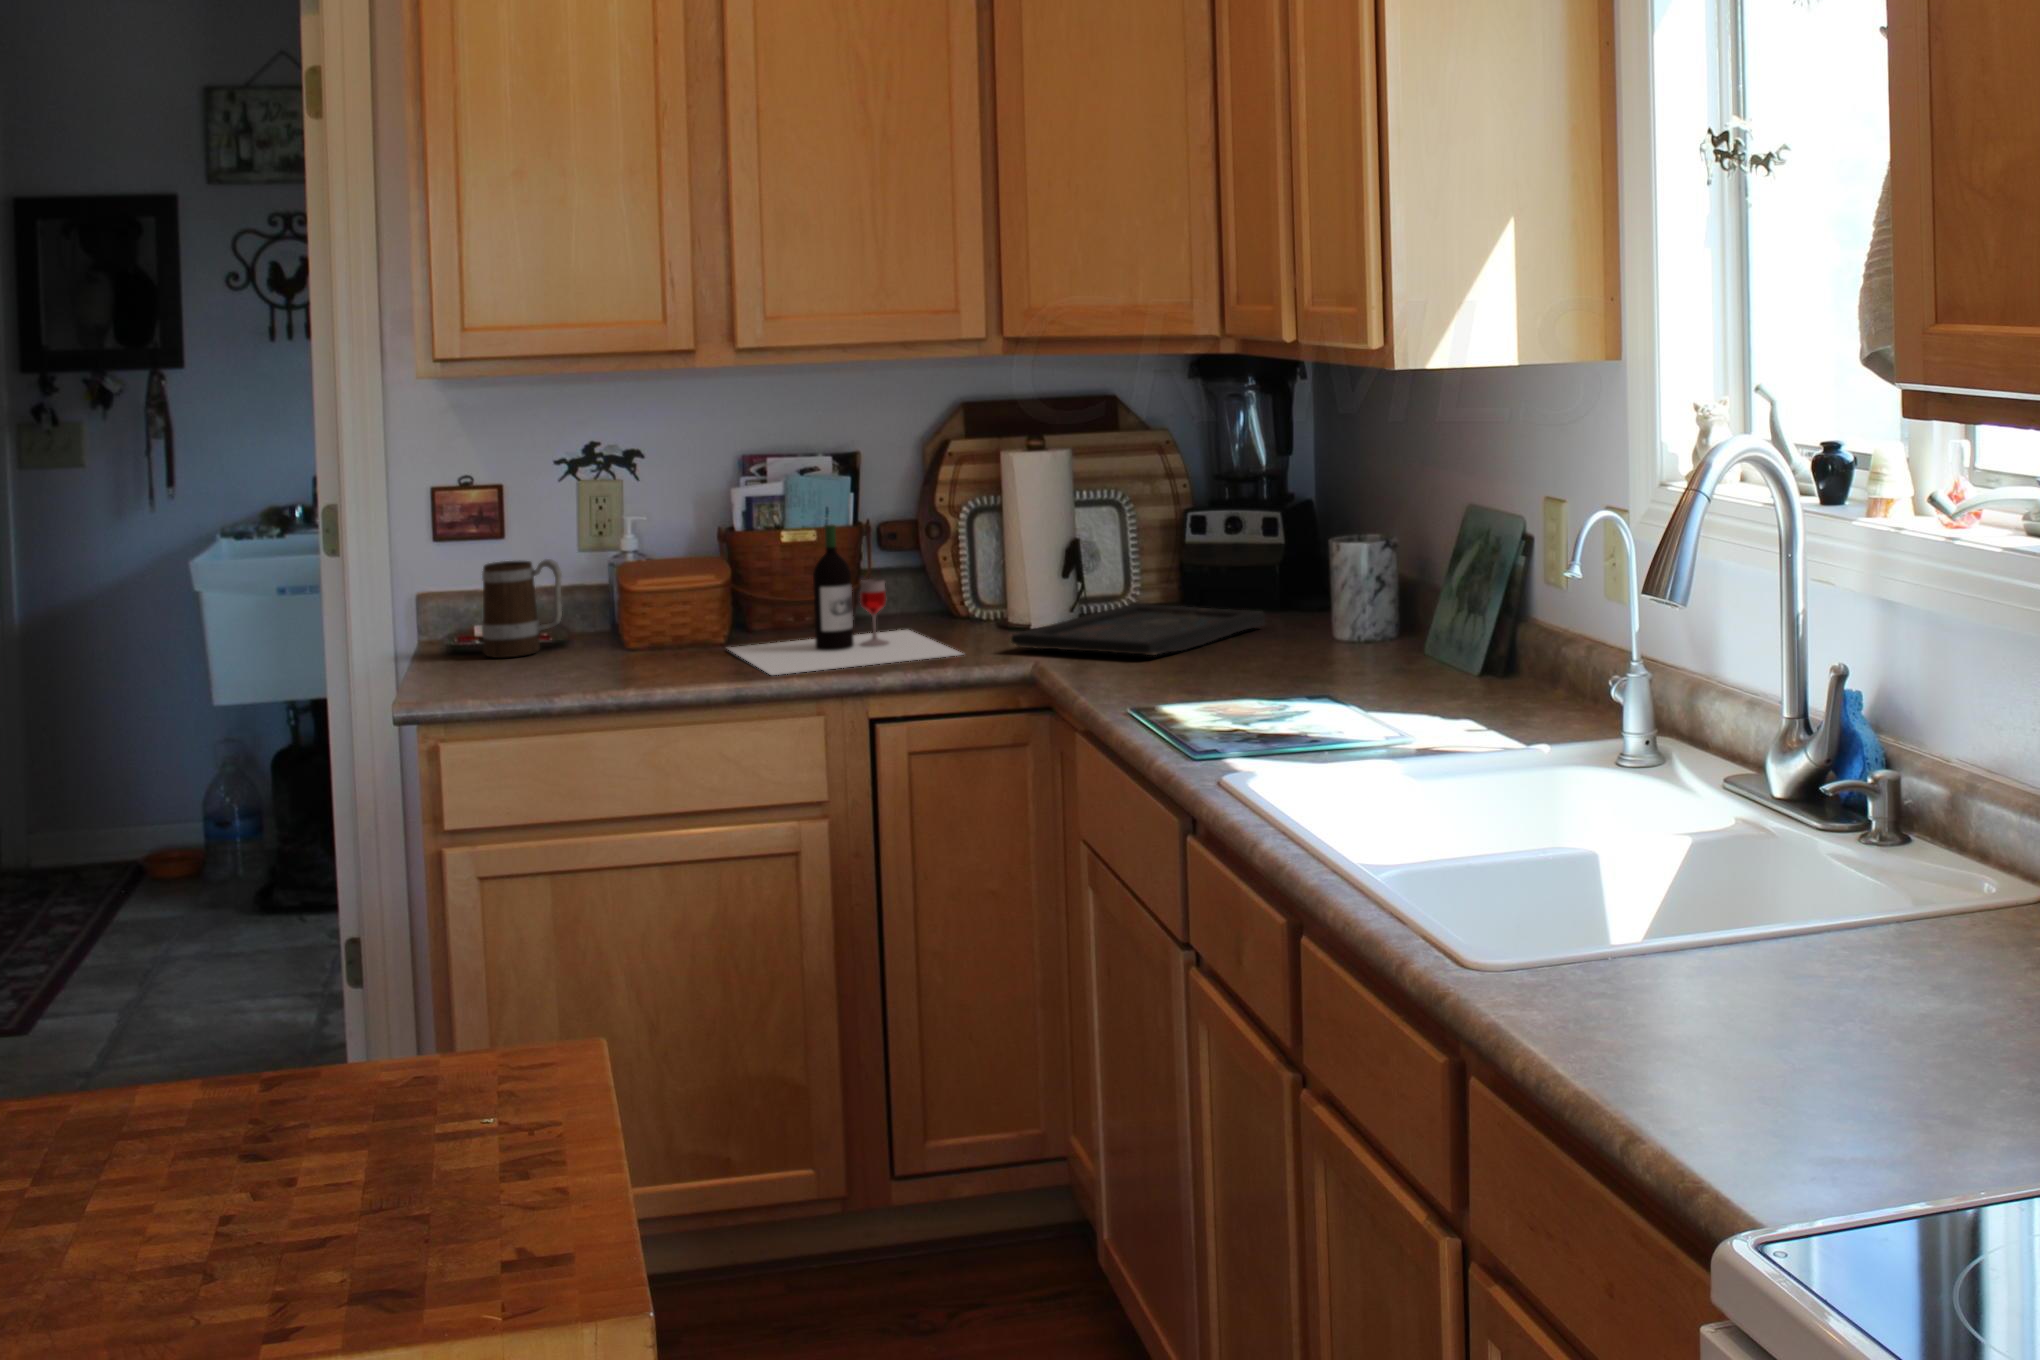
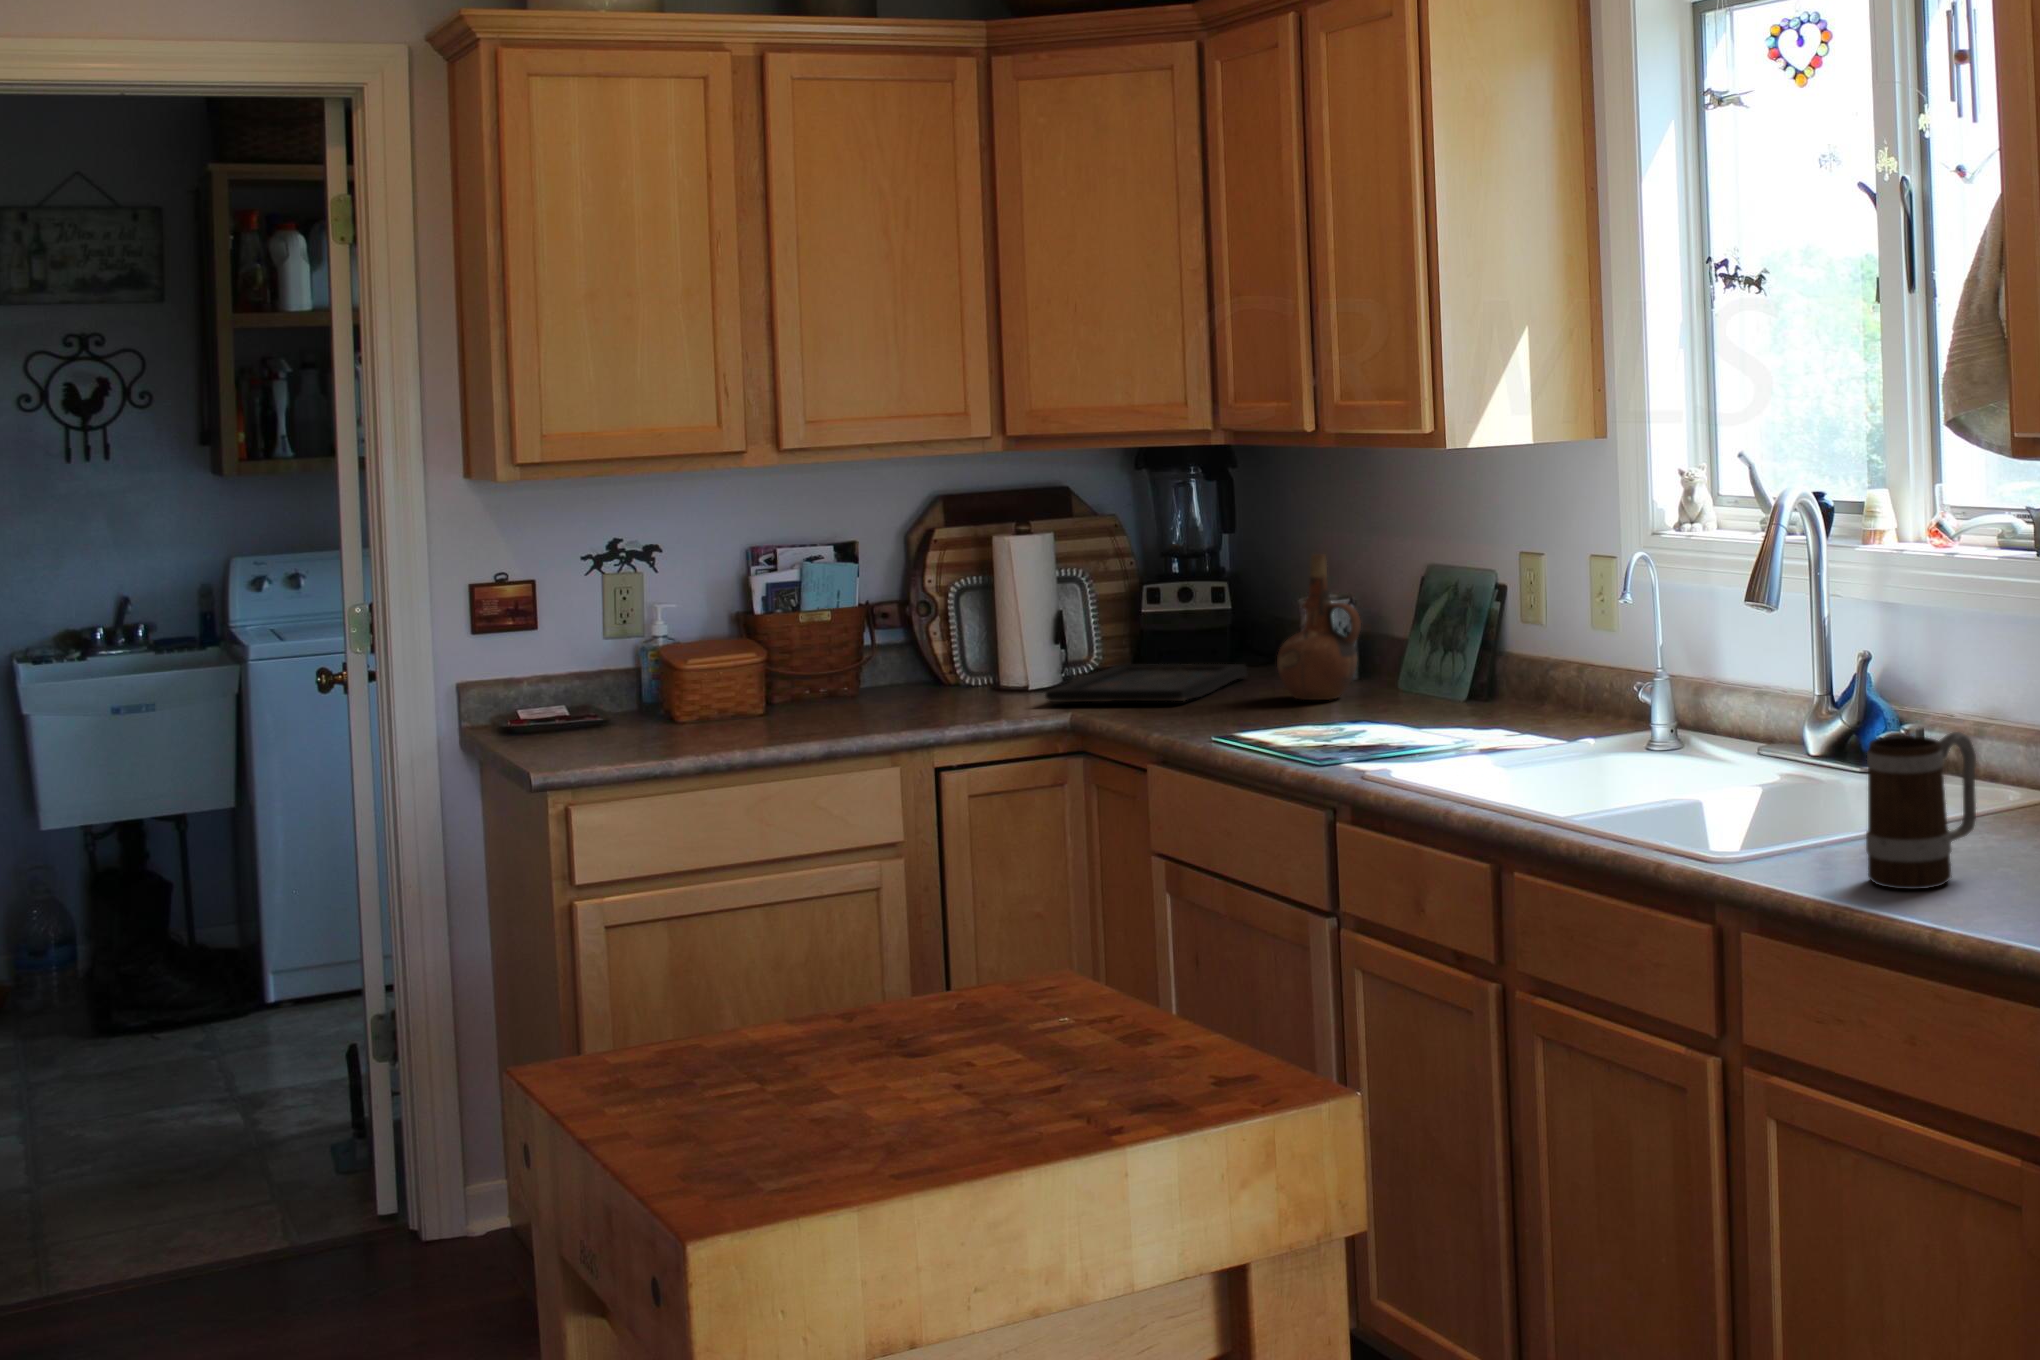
ceramic pitcher: none [1256,489,1354,665] -> present [1277,554,1361,700]
wine bottle: present [729,524,962,675] -> none [766,602,1005,735]
mug: present [482,559,562,658] -> present [1866,732,1976,889]

